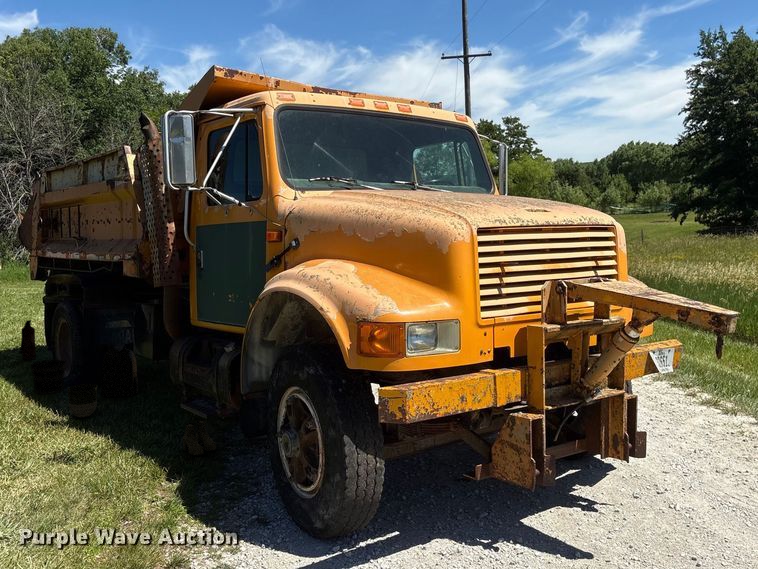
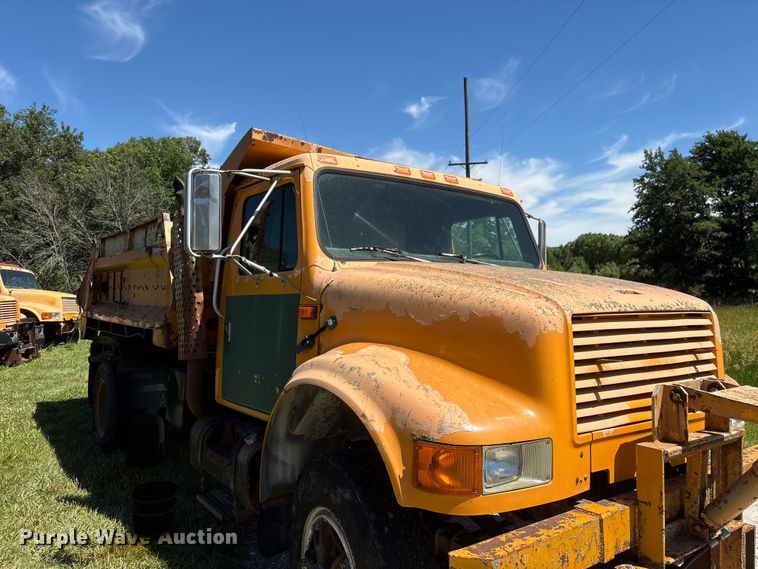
fire extinguisher: present [19,320,36,360] -> none [61,377,79,416]
bucket: present [30,360,66,394] -> present [130,480,179,537]
planter: present [68,384,97,417] -> none [86,454,118,491]
boots: present [183,419,216,456] -> none [196,508,232,554]

